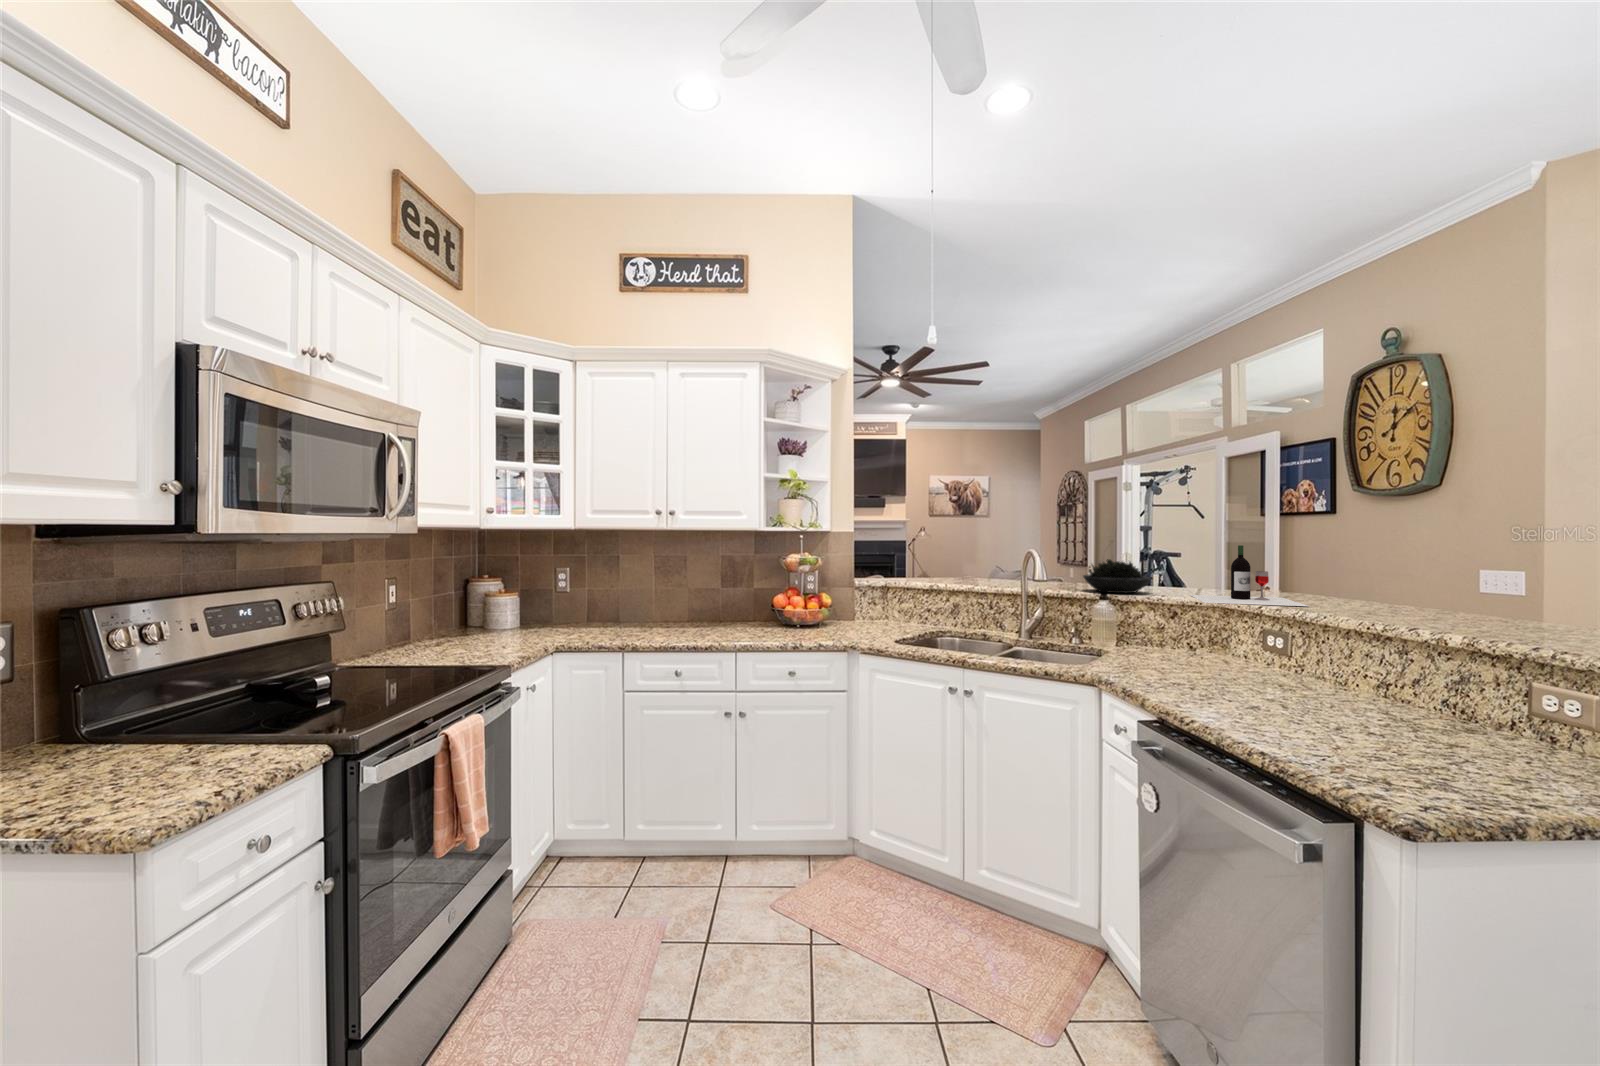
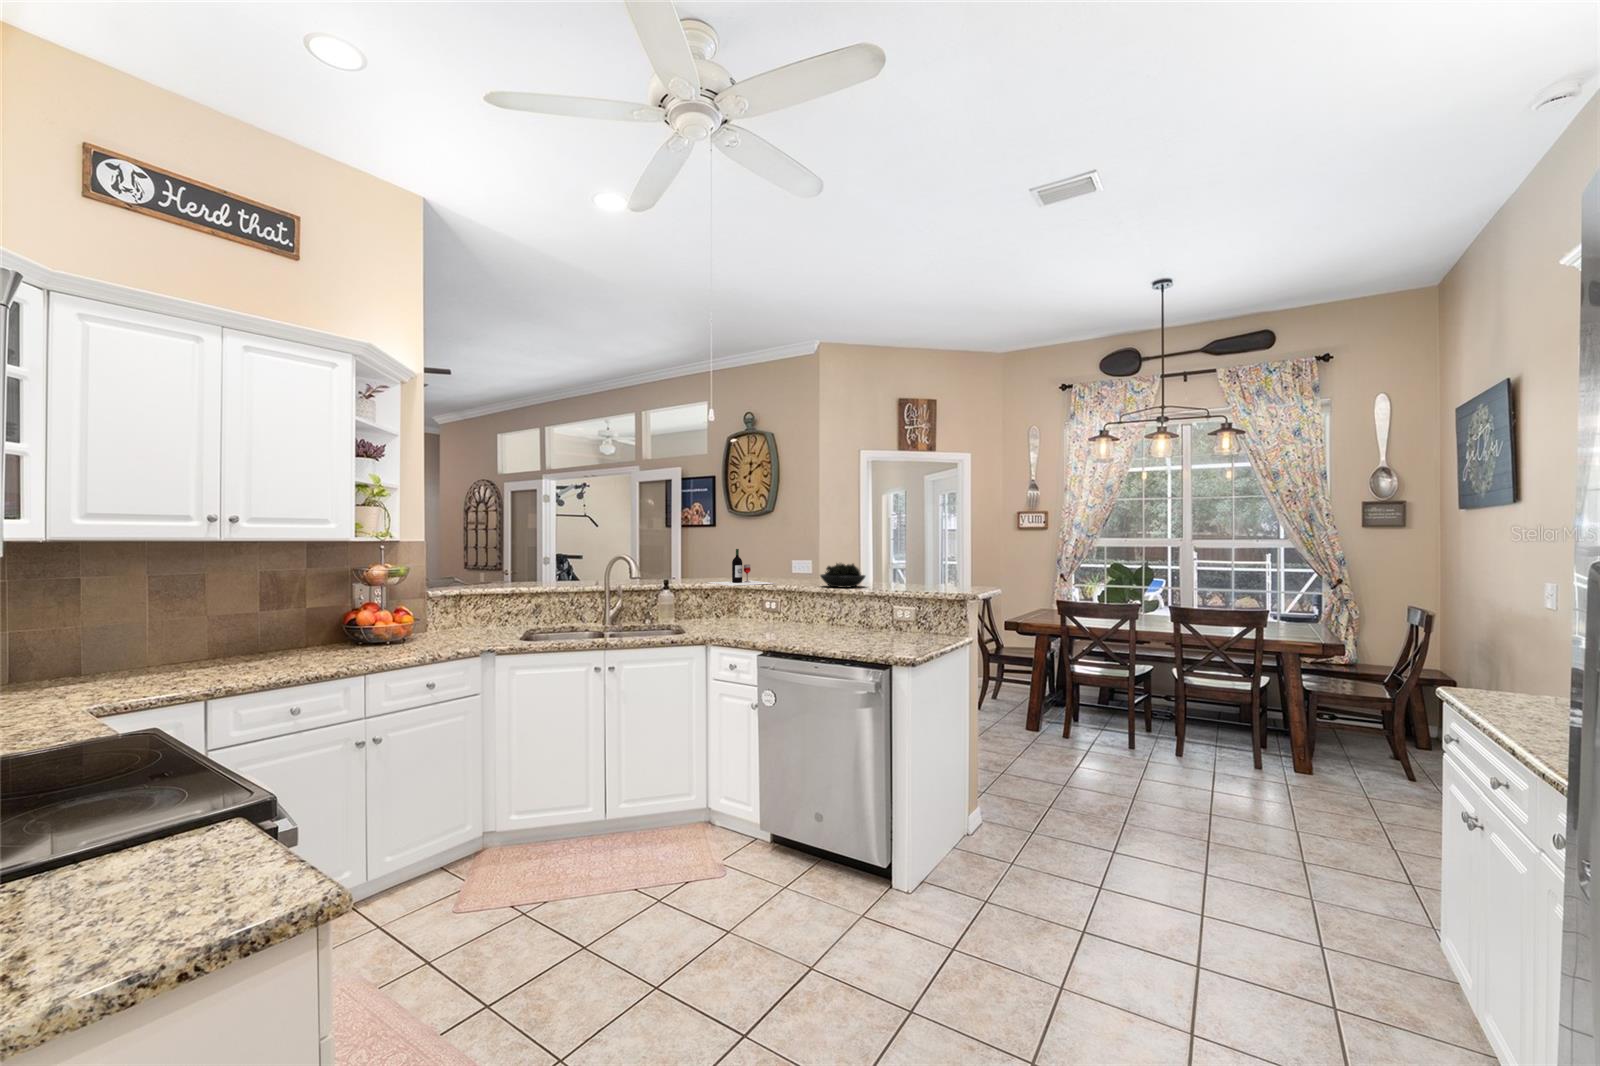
succulent plant: present [1083,559,1151,593] -> present [820,563,865,588]

